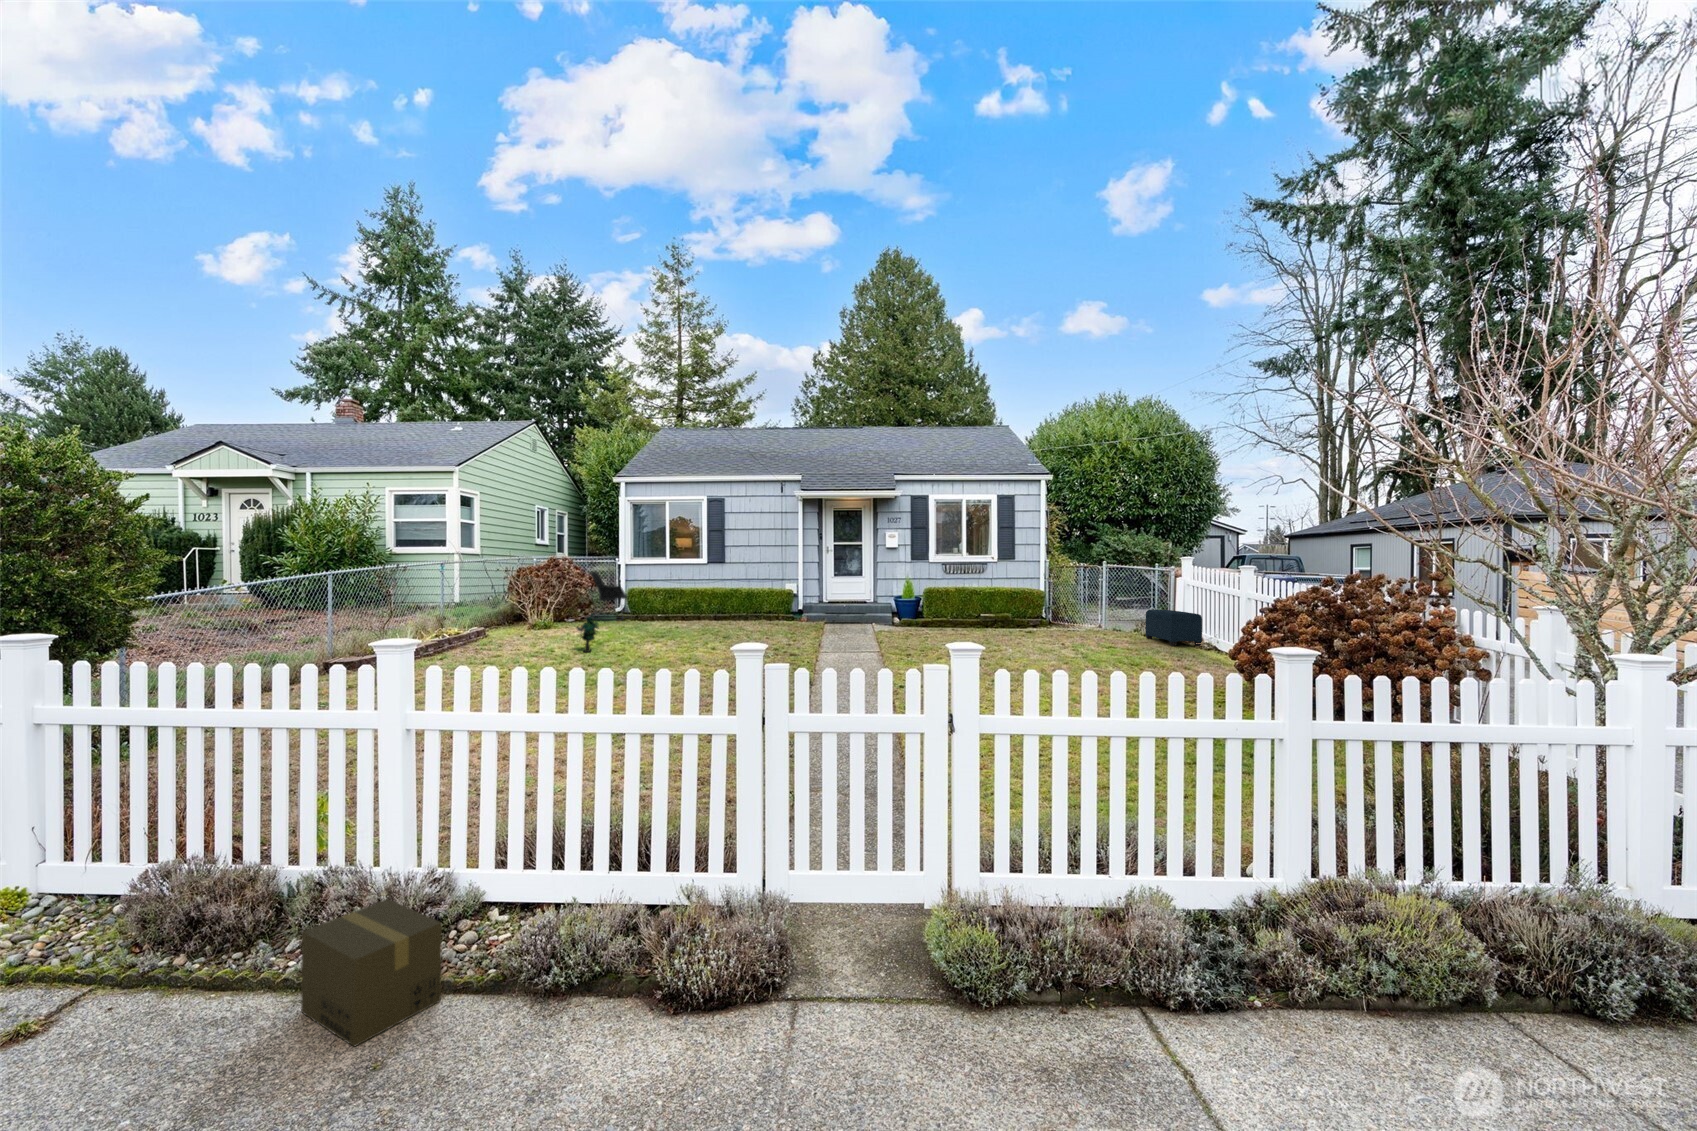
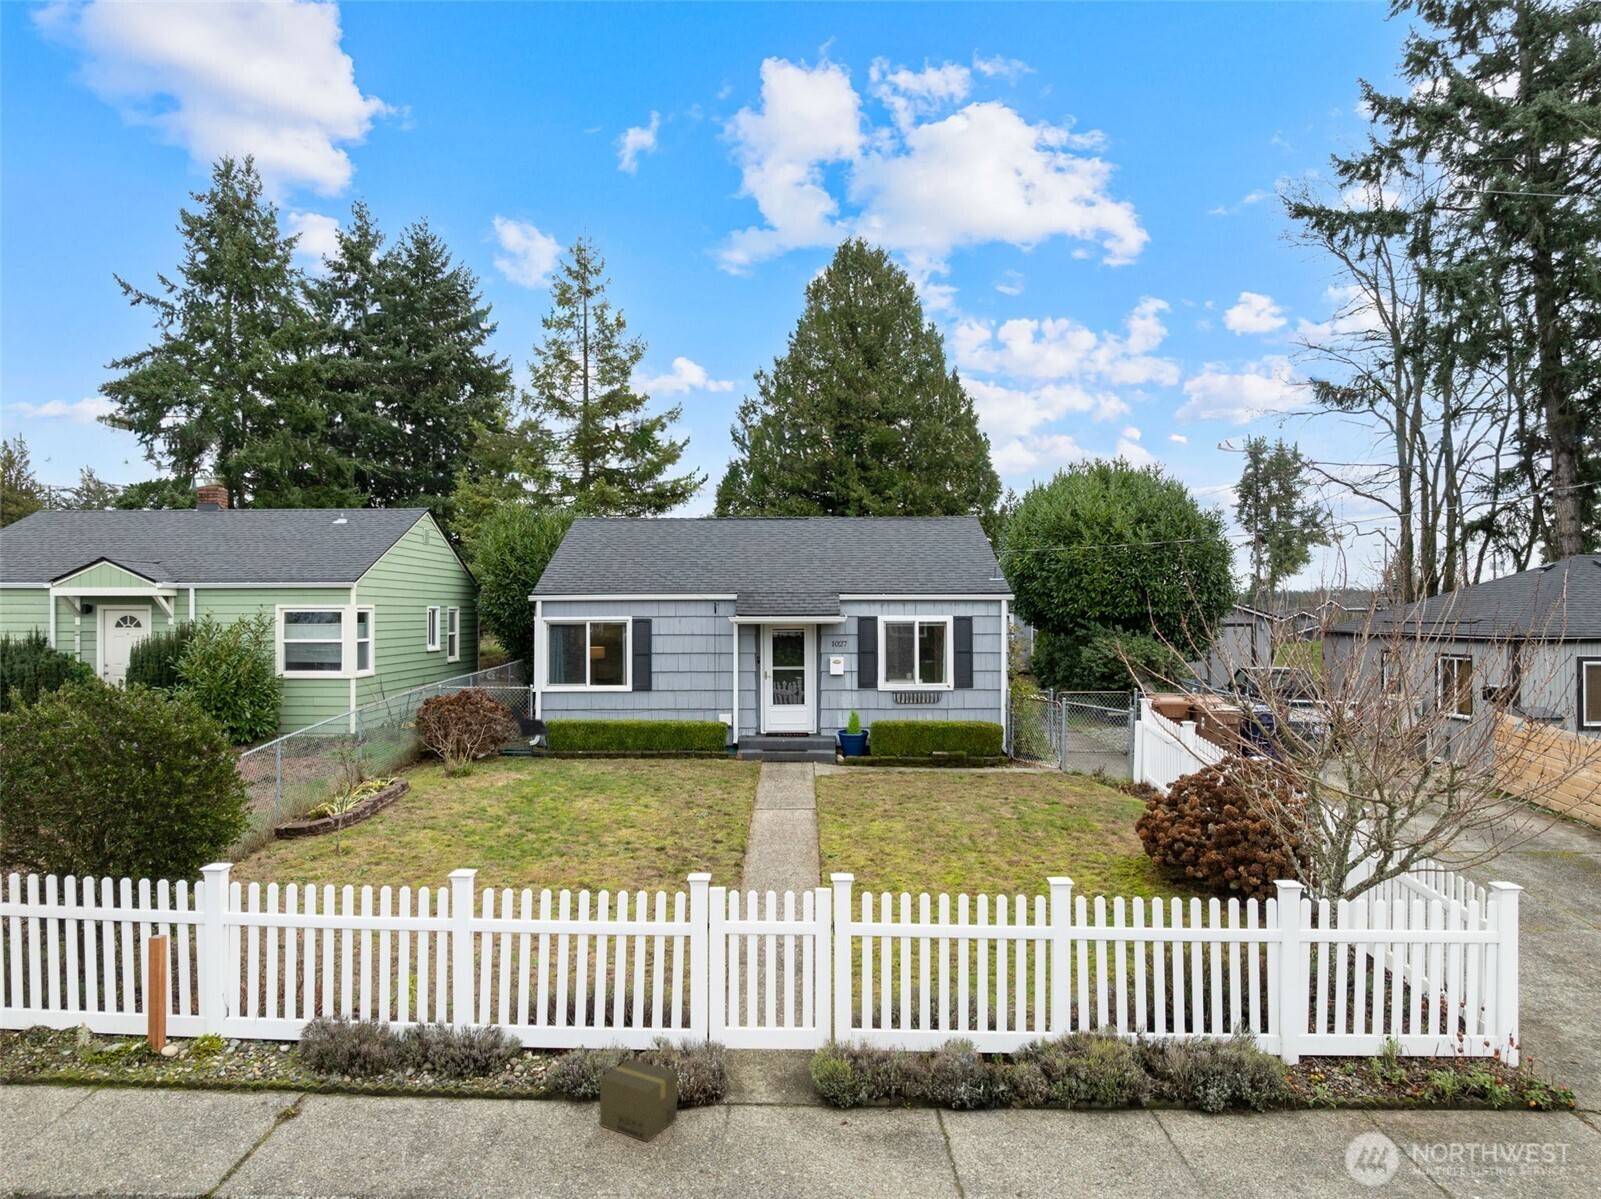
bench: present [1146,610,1202,646] -> none [1094,754,1145,797]
decorative plant: present [577,613,599,652] -> none [513,771,536,811]
cardboard box: present [301,899,442,1047] -> present [600,1059,677,1142]

